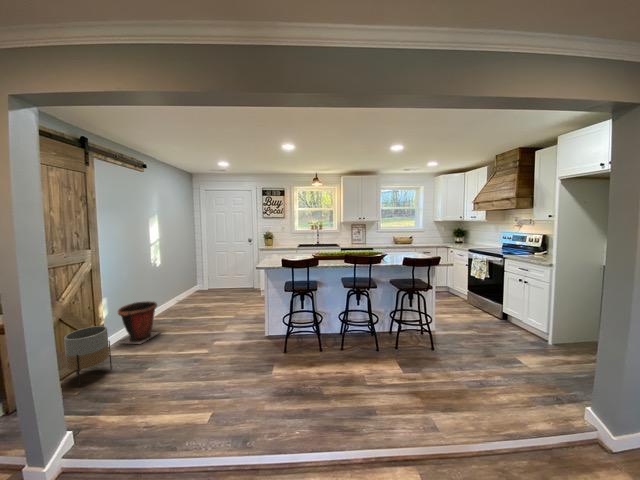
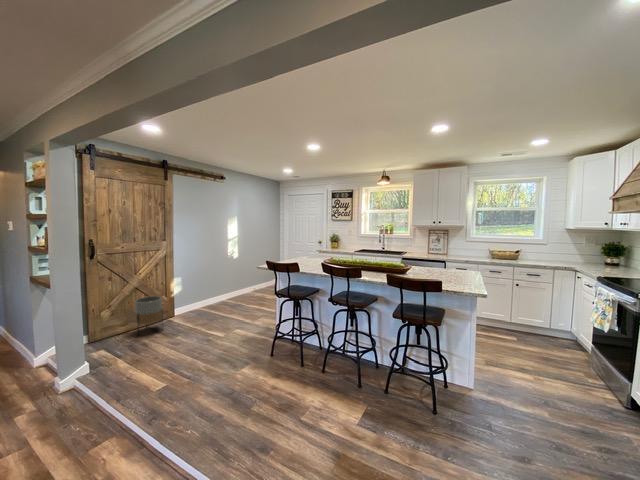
waste bin: present [118,301,158,344] -> none [185,284,215,317]

